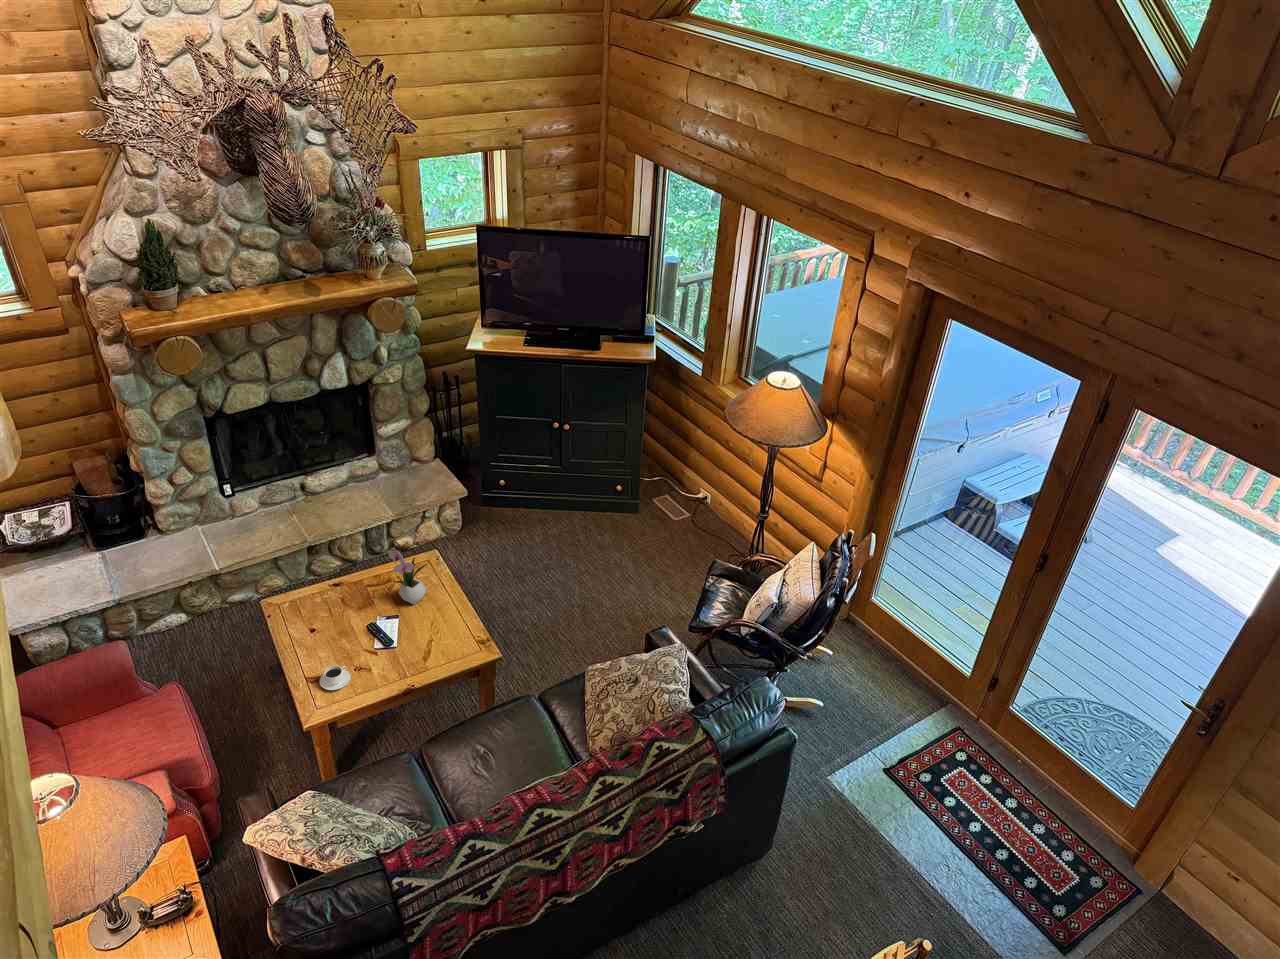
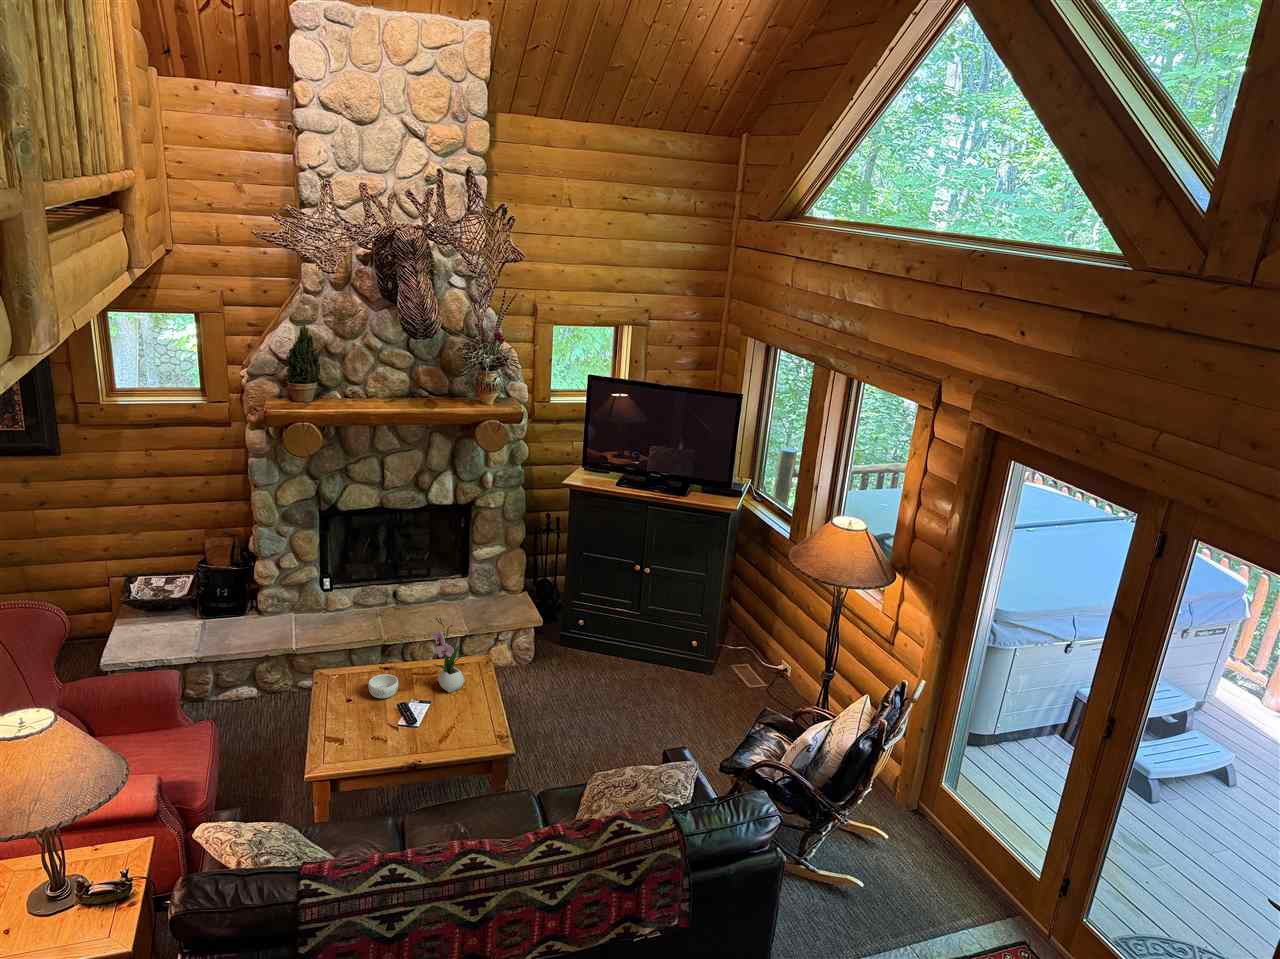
decorative bowl: none [330,598,362,625] -> present [368,674,398,698]
coffee cup: present [319,666,351,690] -> none [335,727,366,749]

